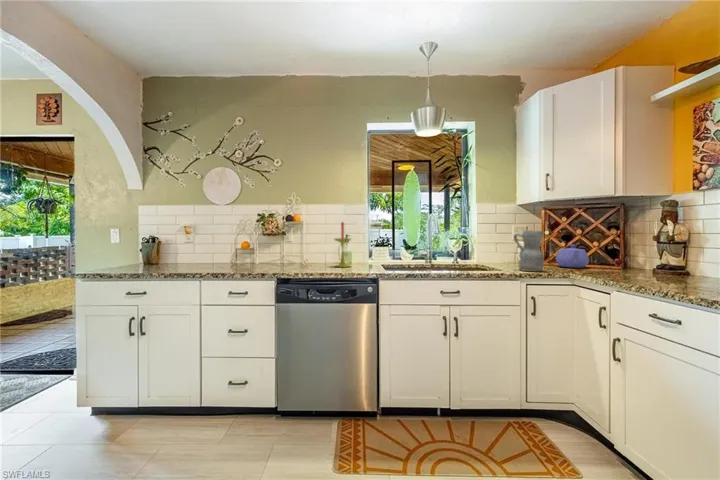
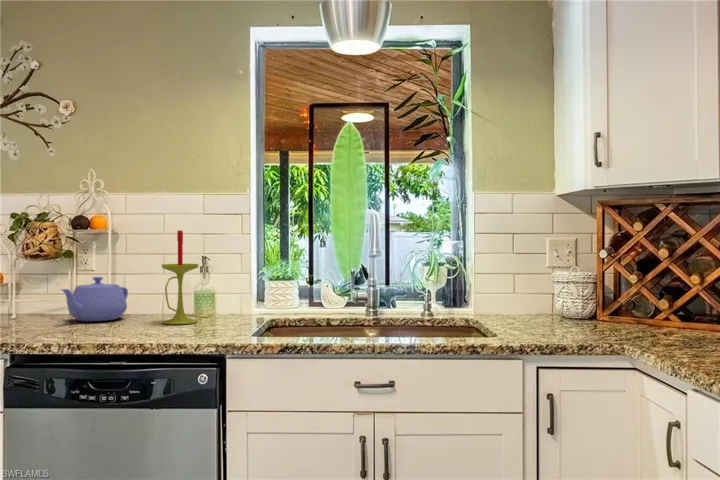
ceramic pitcher: present [514,230,544,271] -> none [518,251,577,339]
teapot: present [556,245,589,268] -> present [62,277,128,321]

